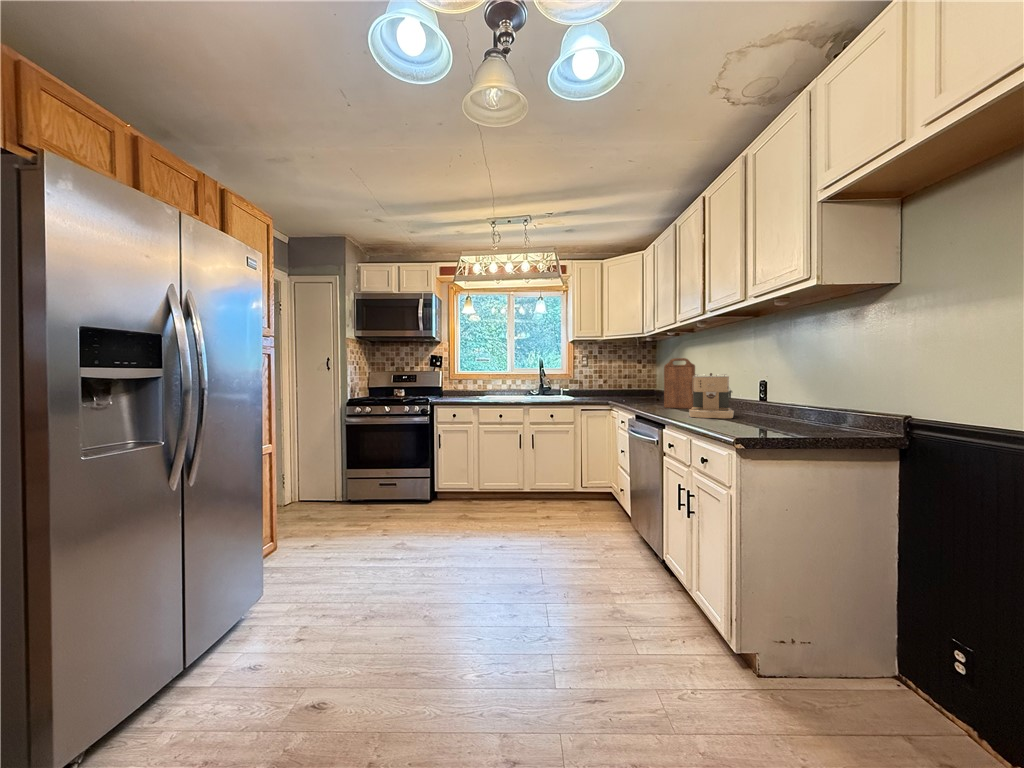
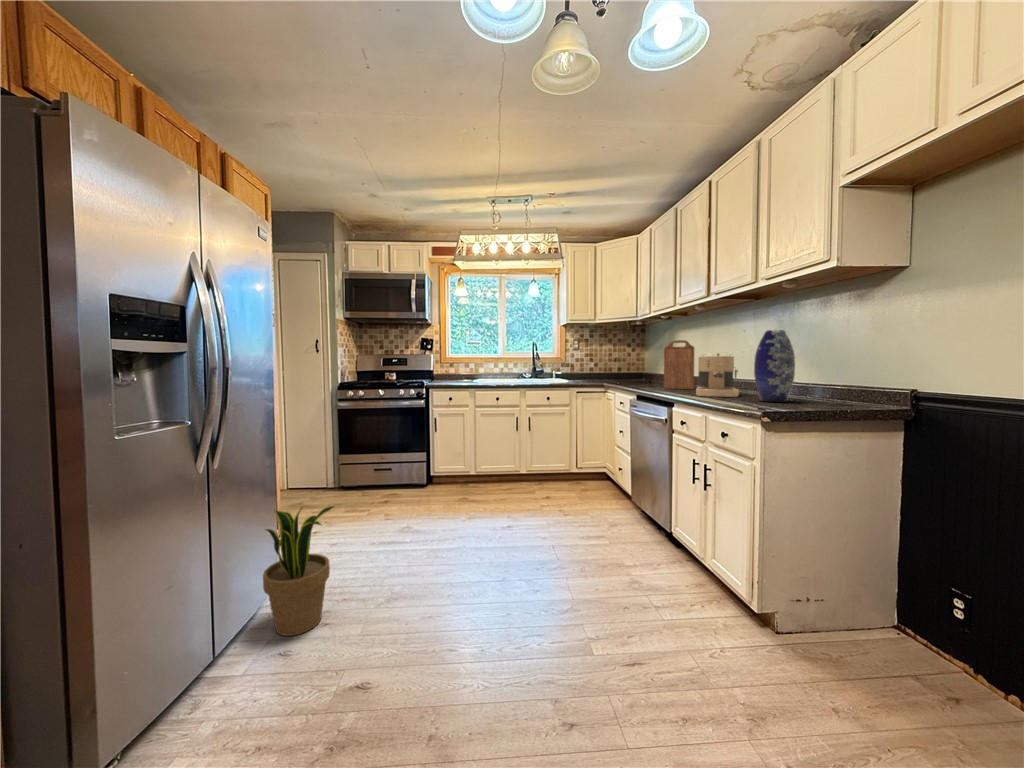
vase: none [744,350,786,425] -> present [754,330,795,402]
potted plant: none [240,523,311,650] -> present [263,506,334,636]

